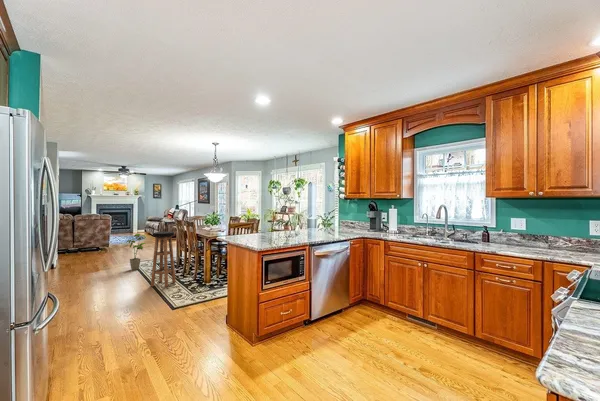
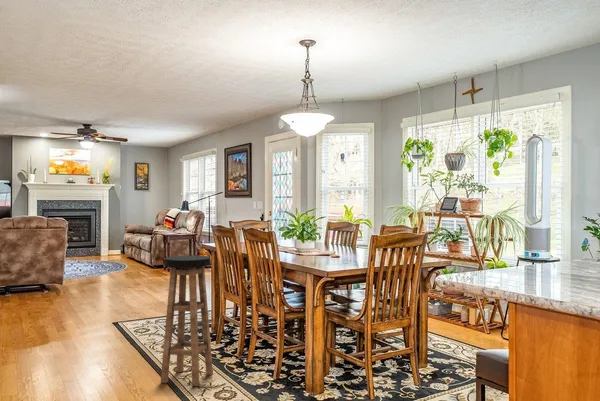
house plant: present [127,234,146,270] -> none [101,258,142,338]

